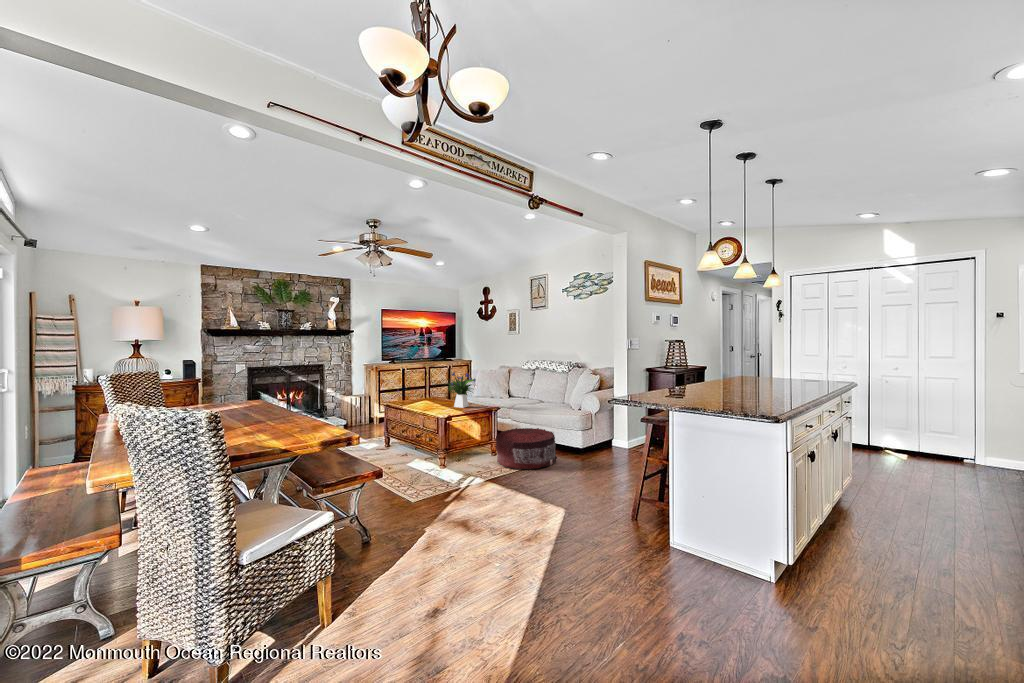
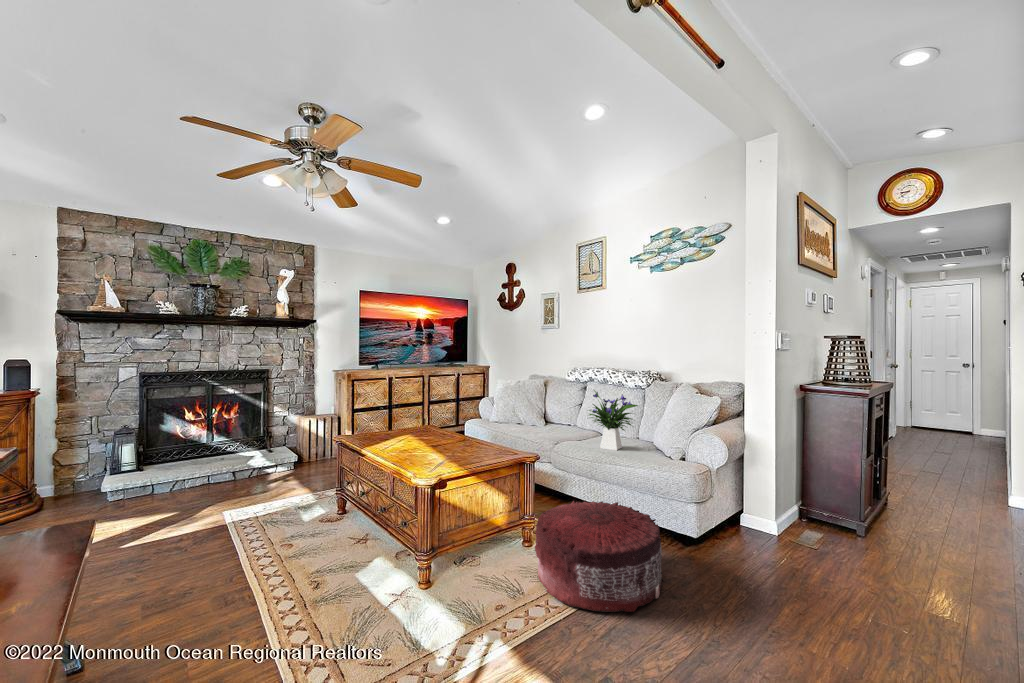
flower arrangement: present [449,372,476,408] -> present [589,390,638,450]

